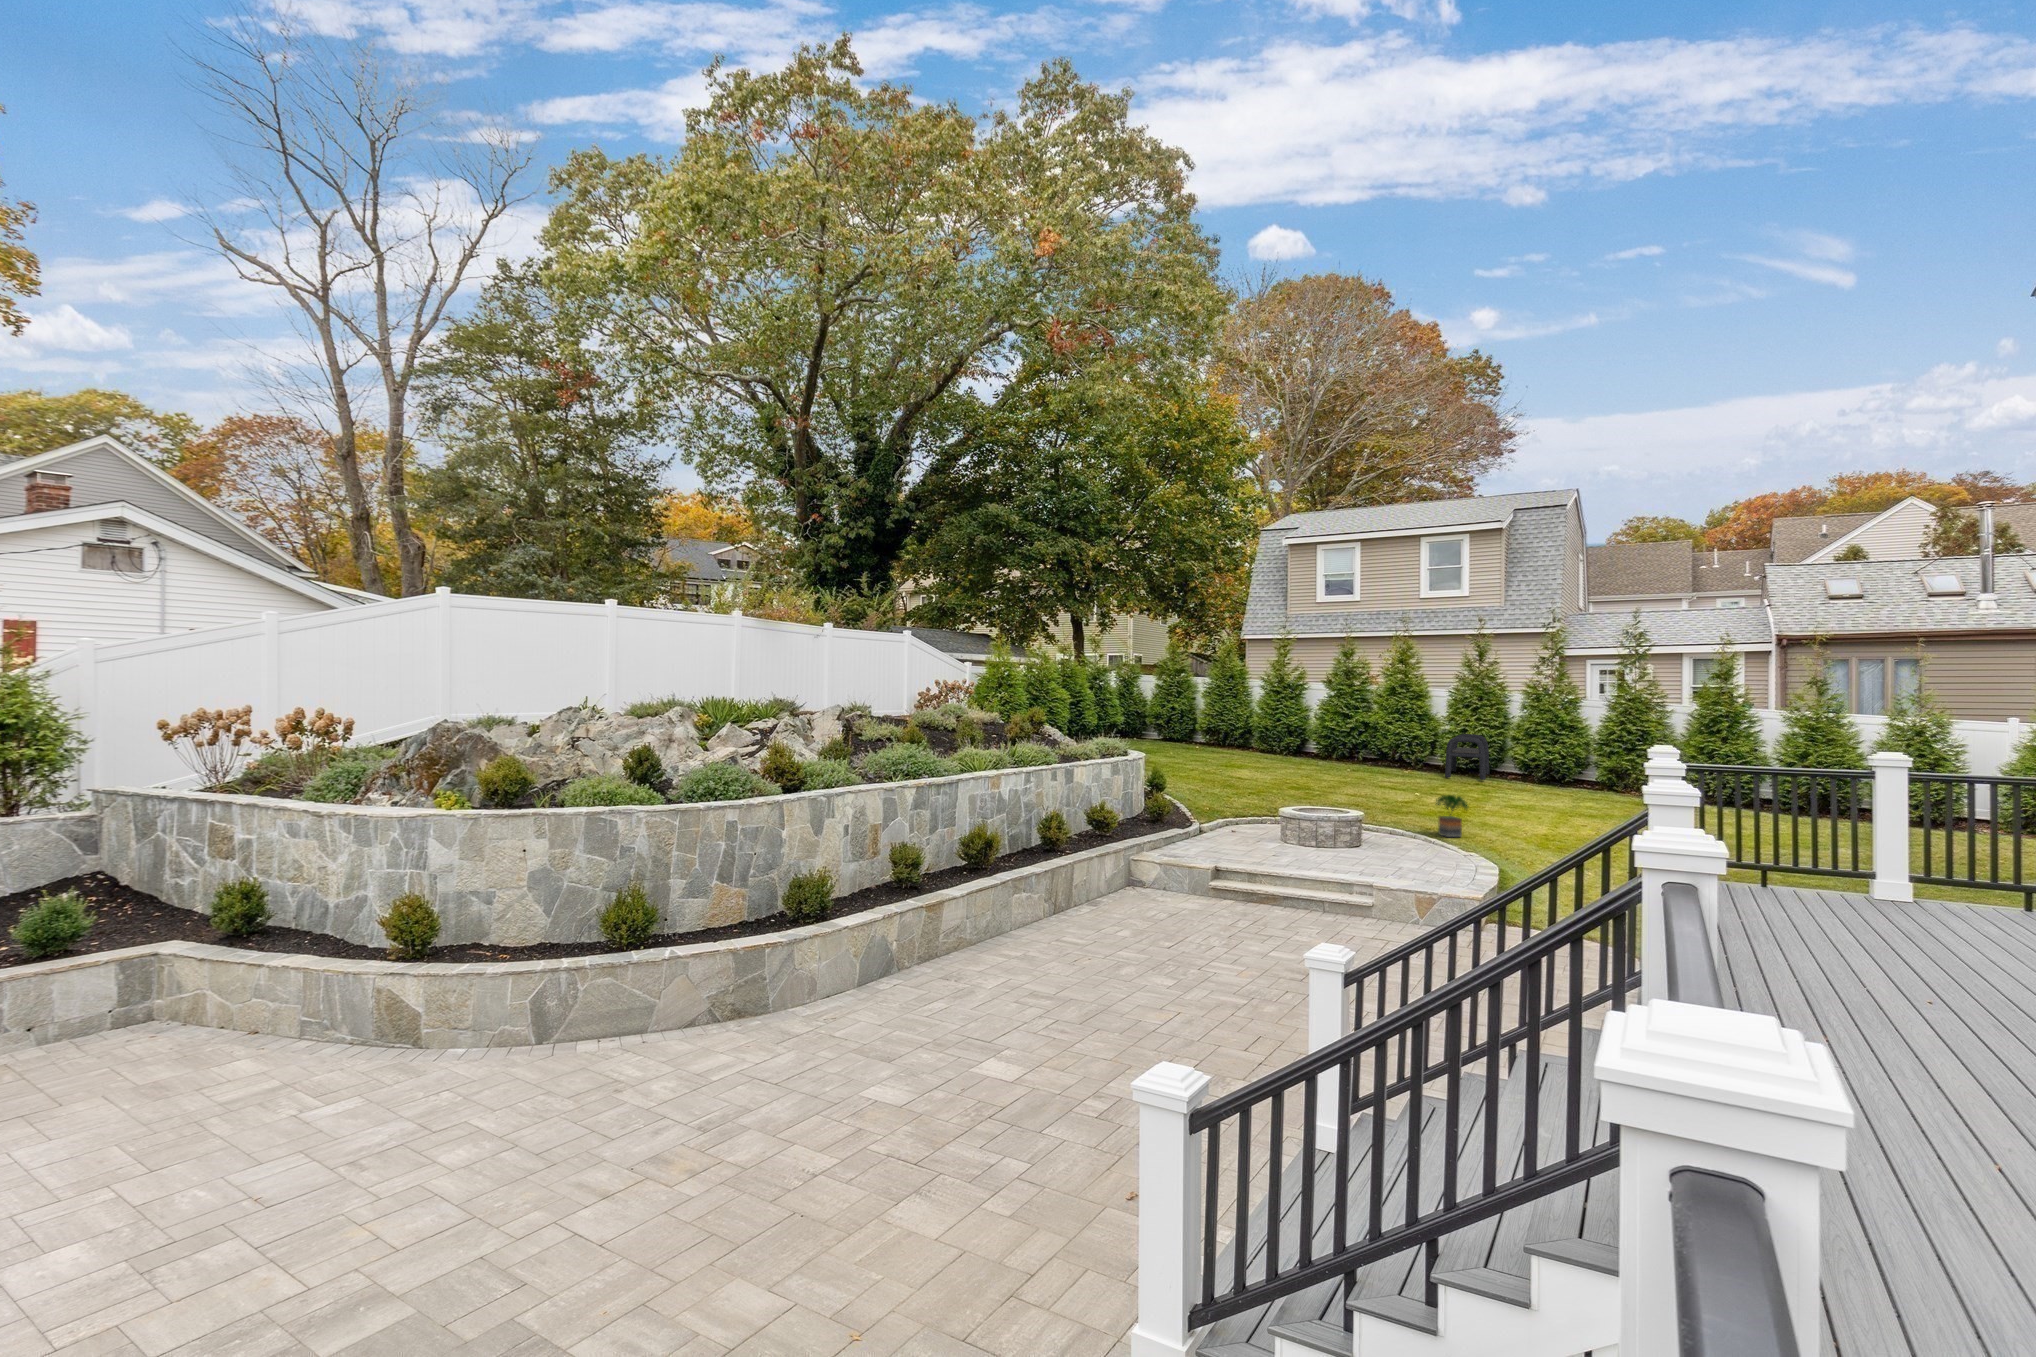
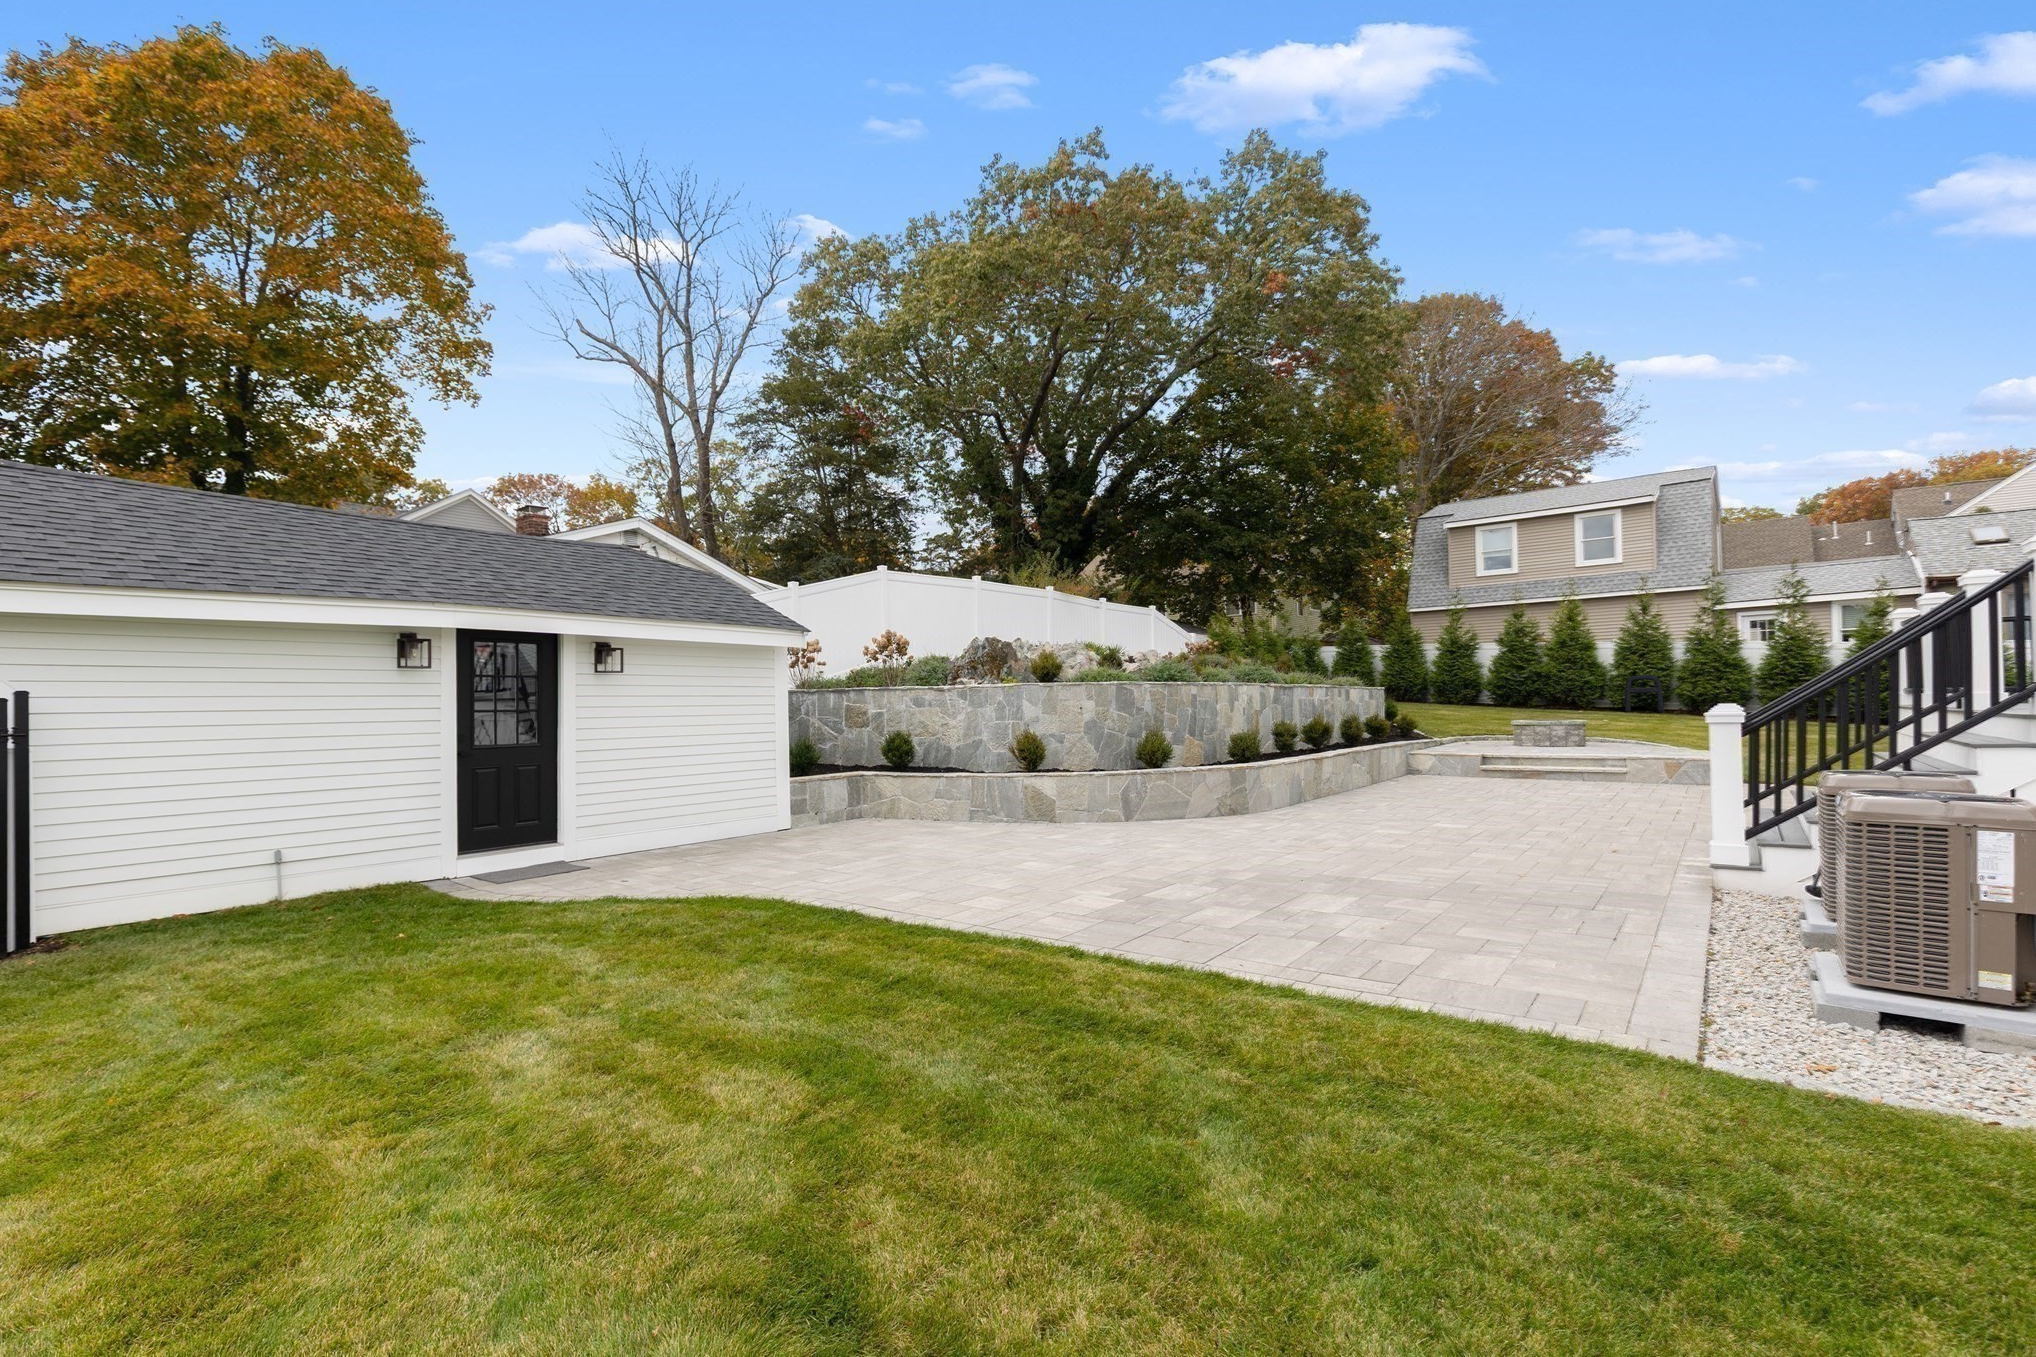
potted tree: present [1436,795,1469,837] -> none [1643,705,1676,740]

